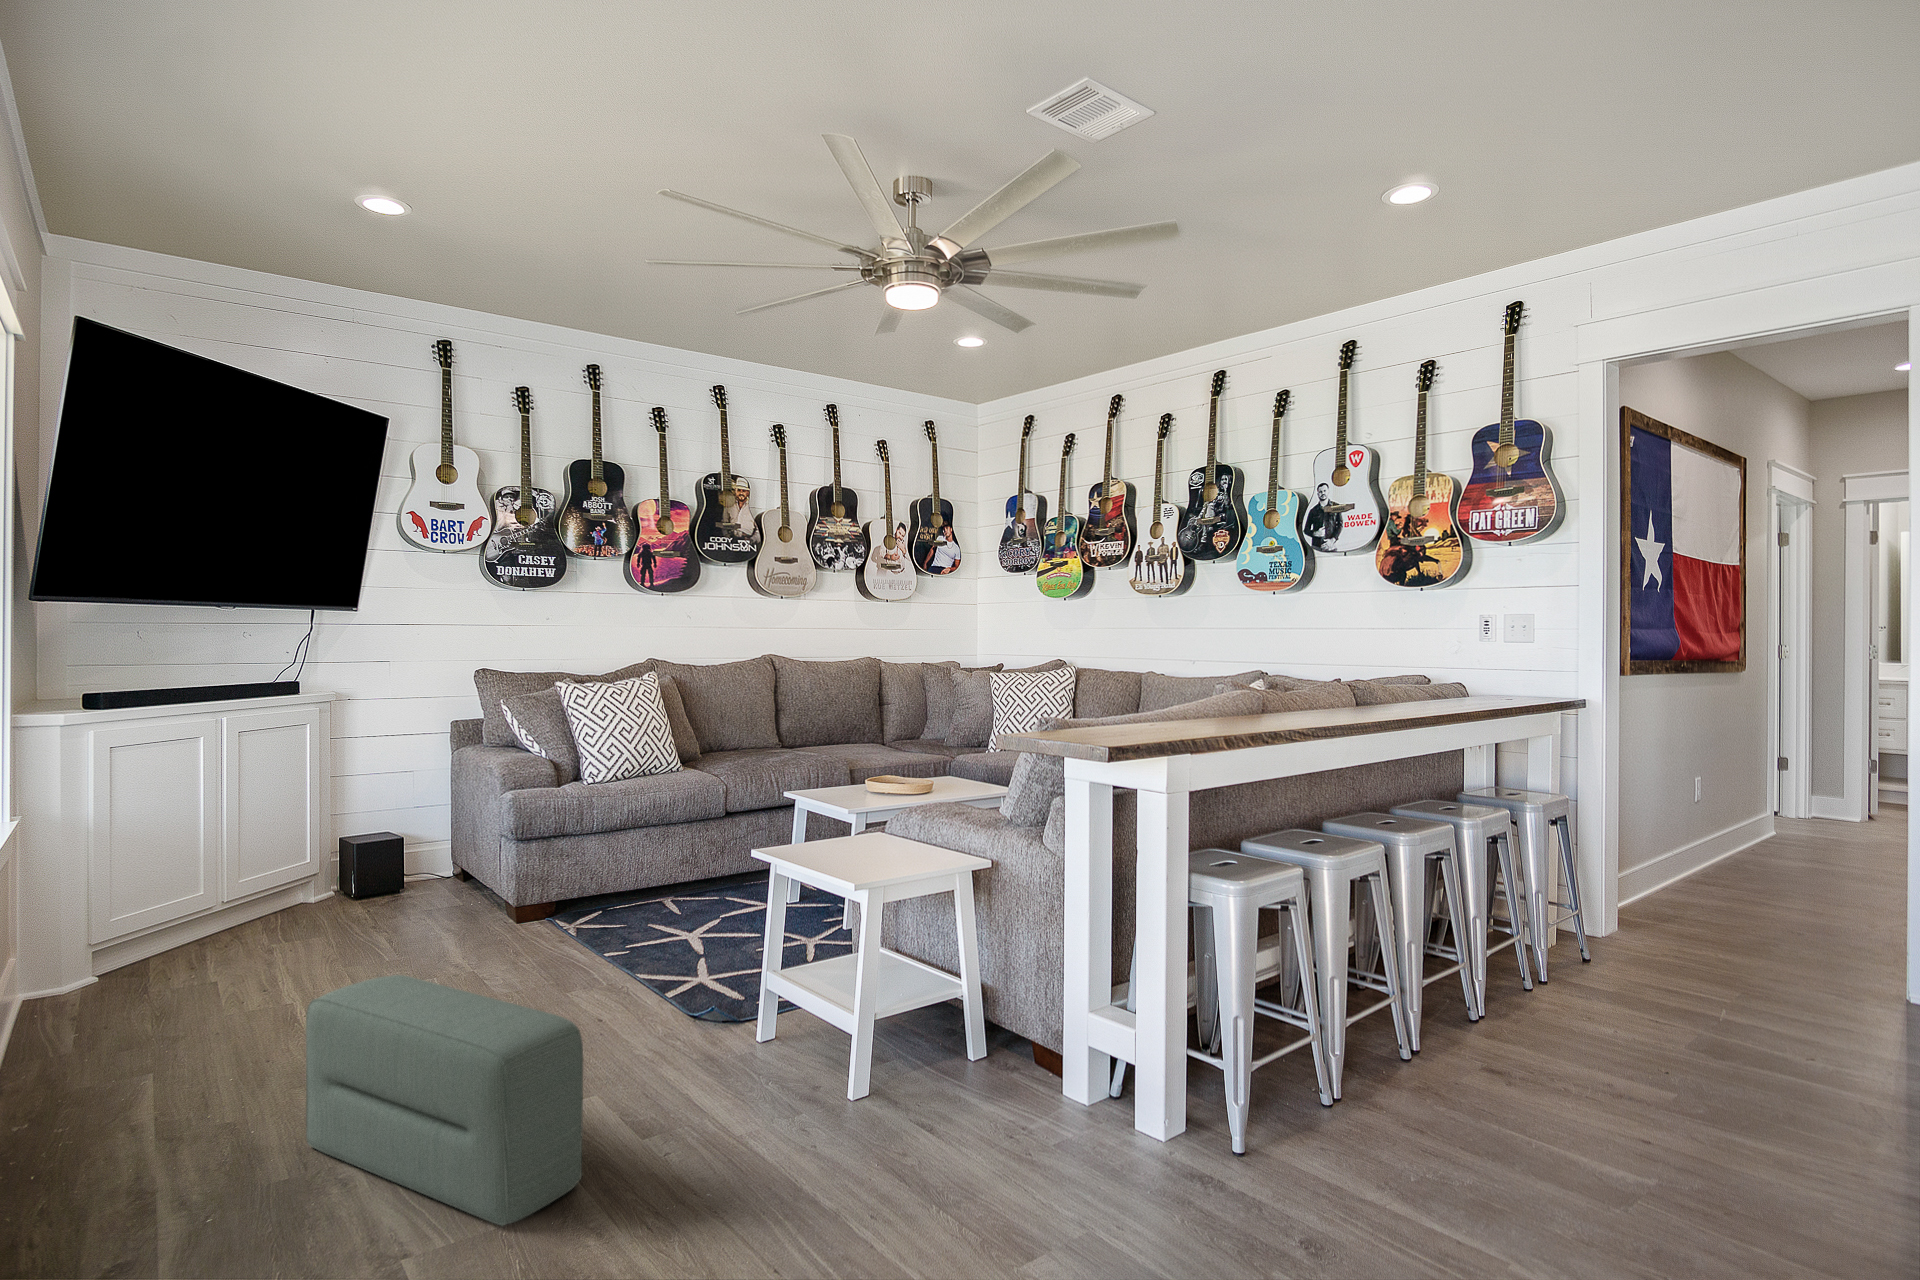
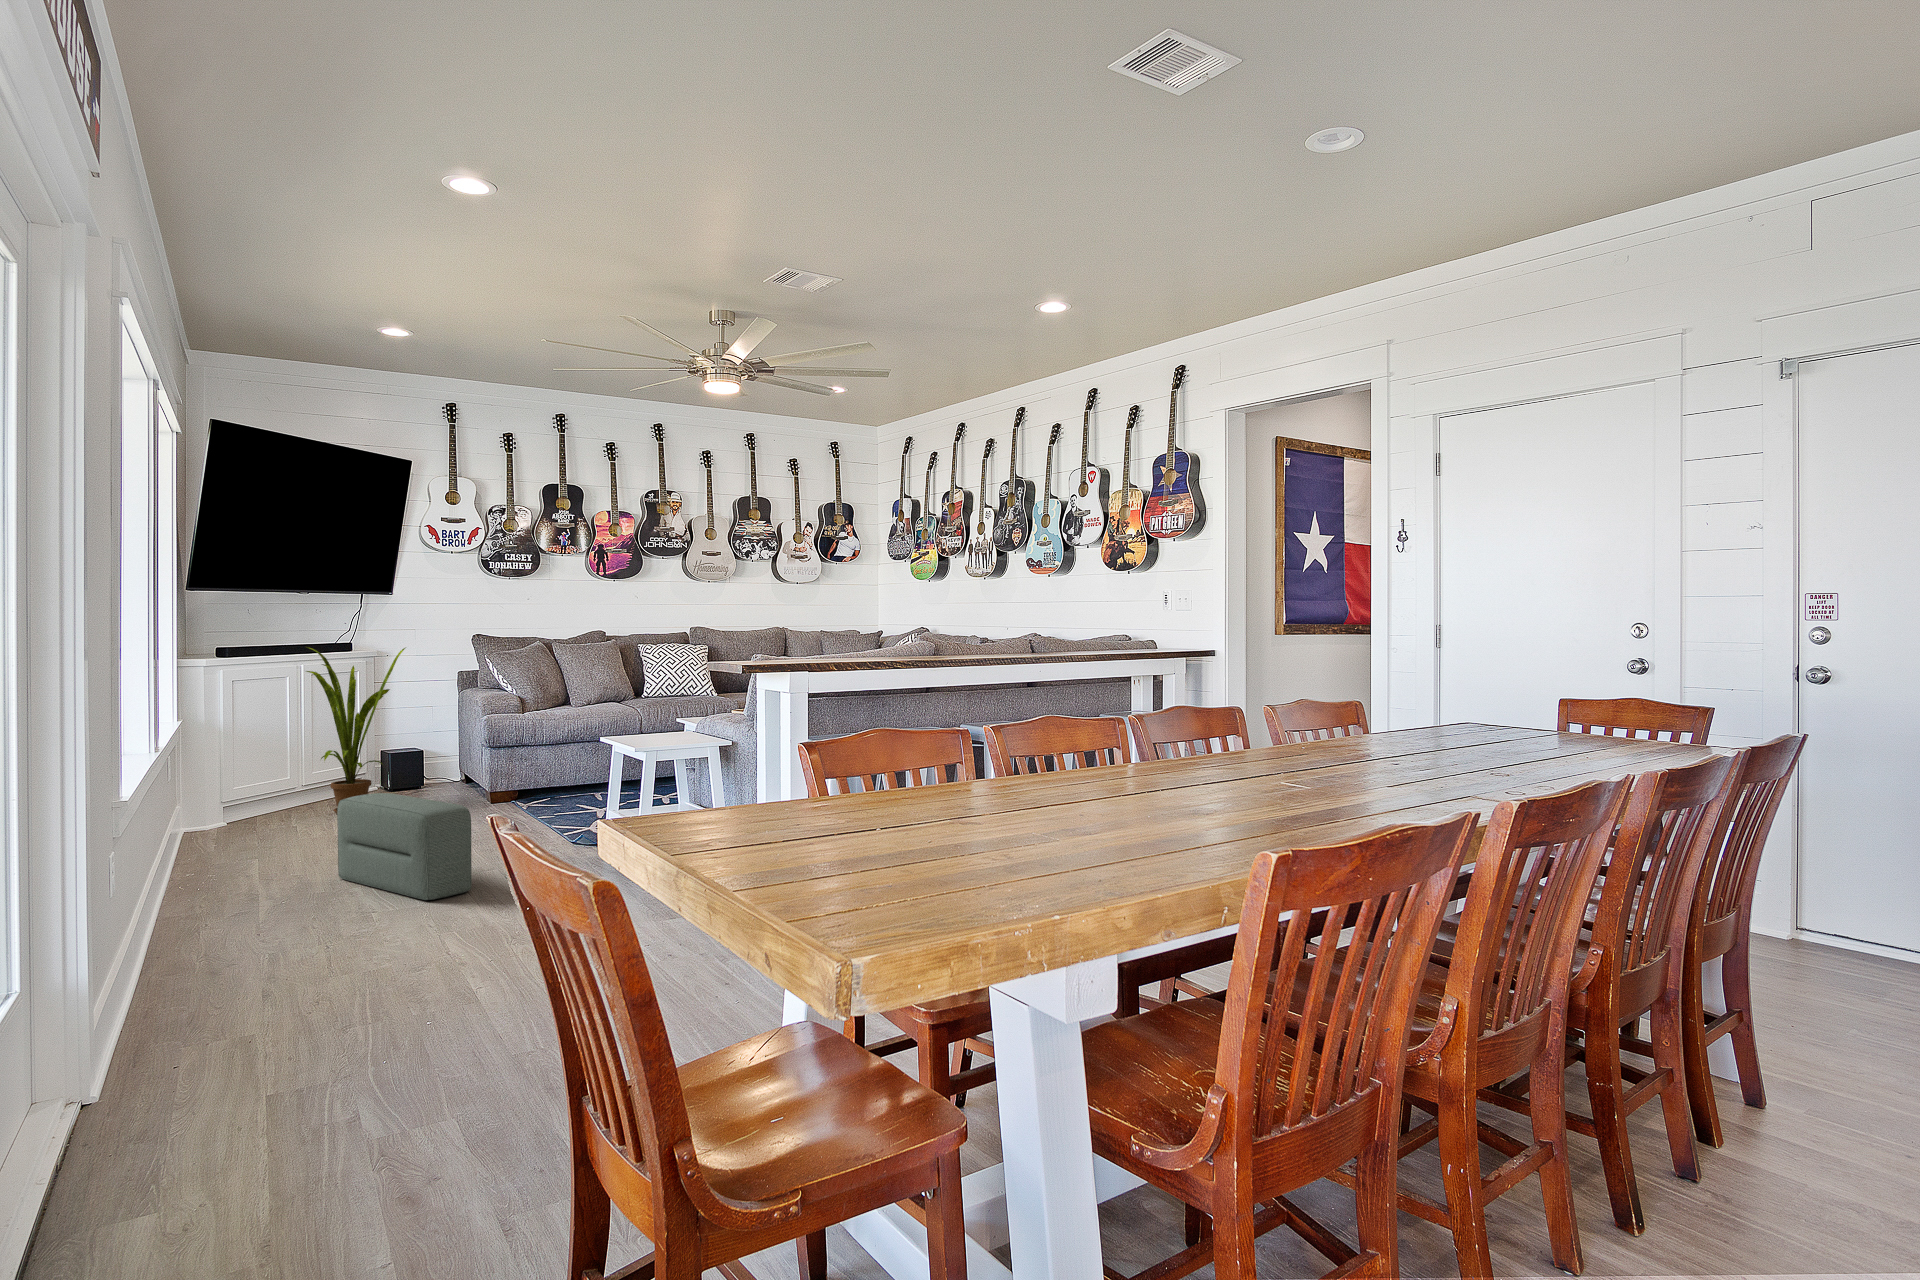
house plant: none [228,689,395,955] -> present [306,647,405,814]

